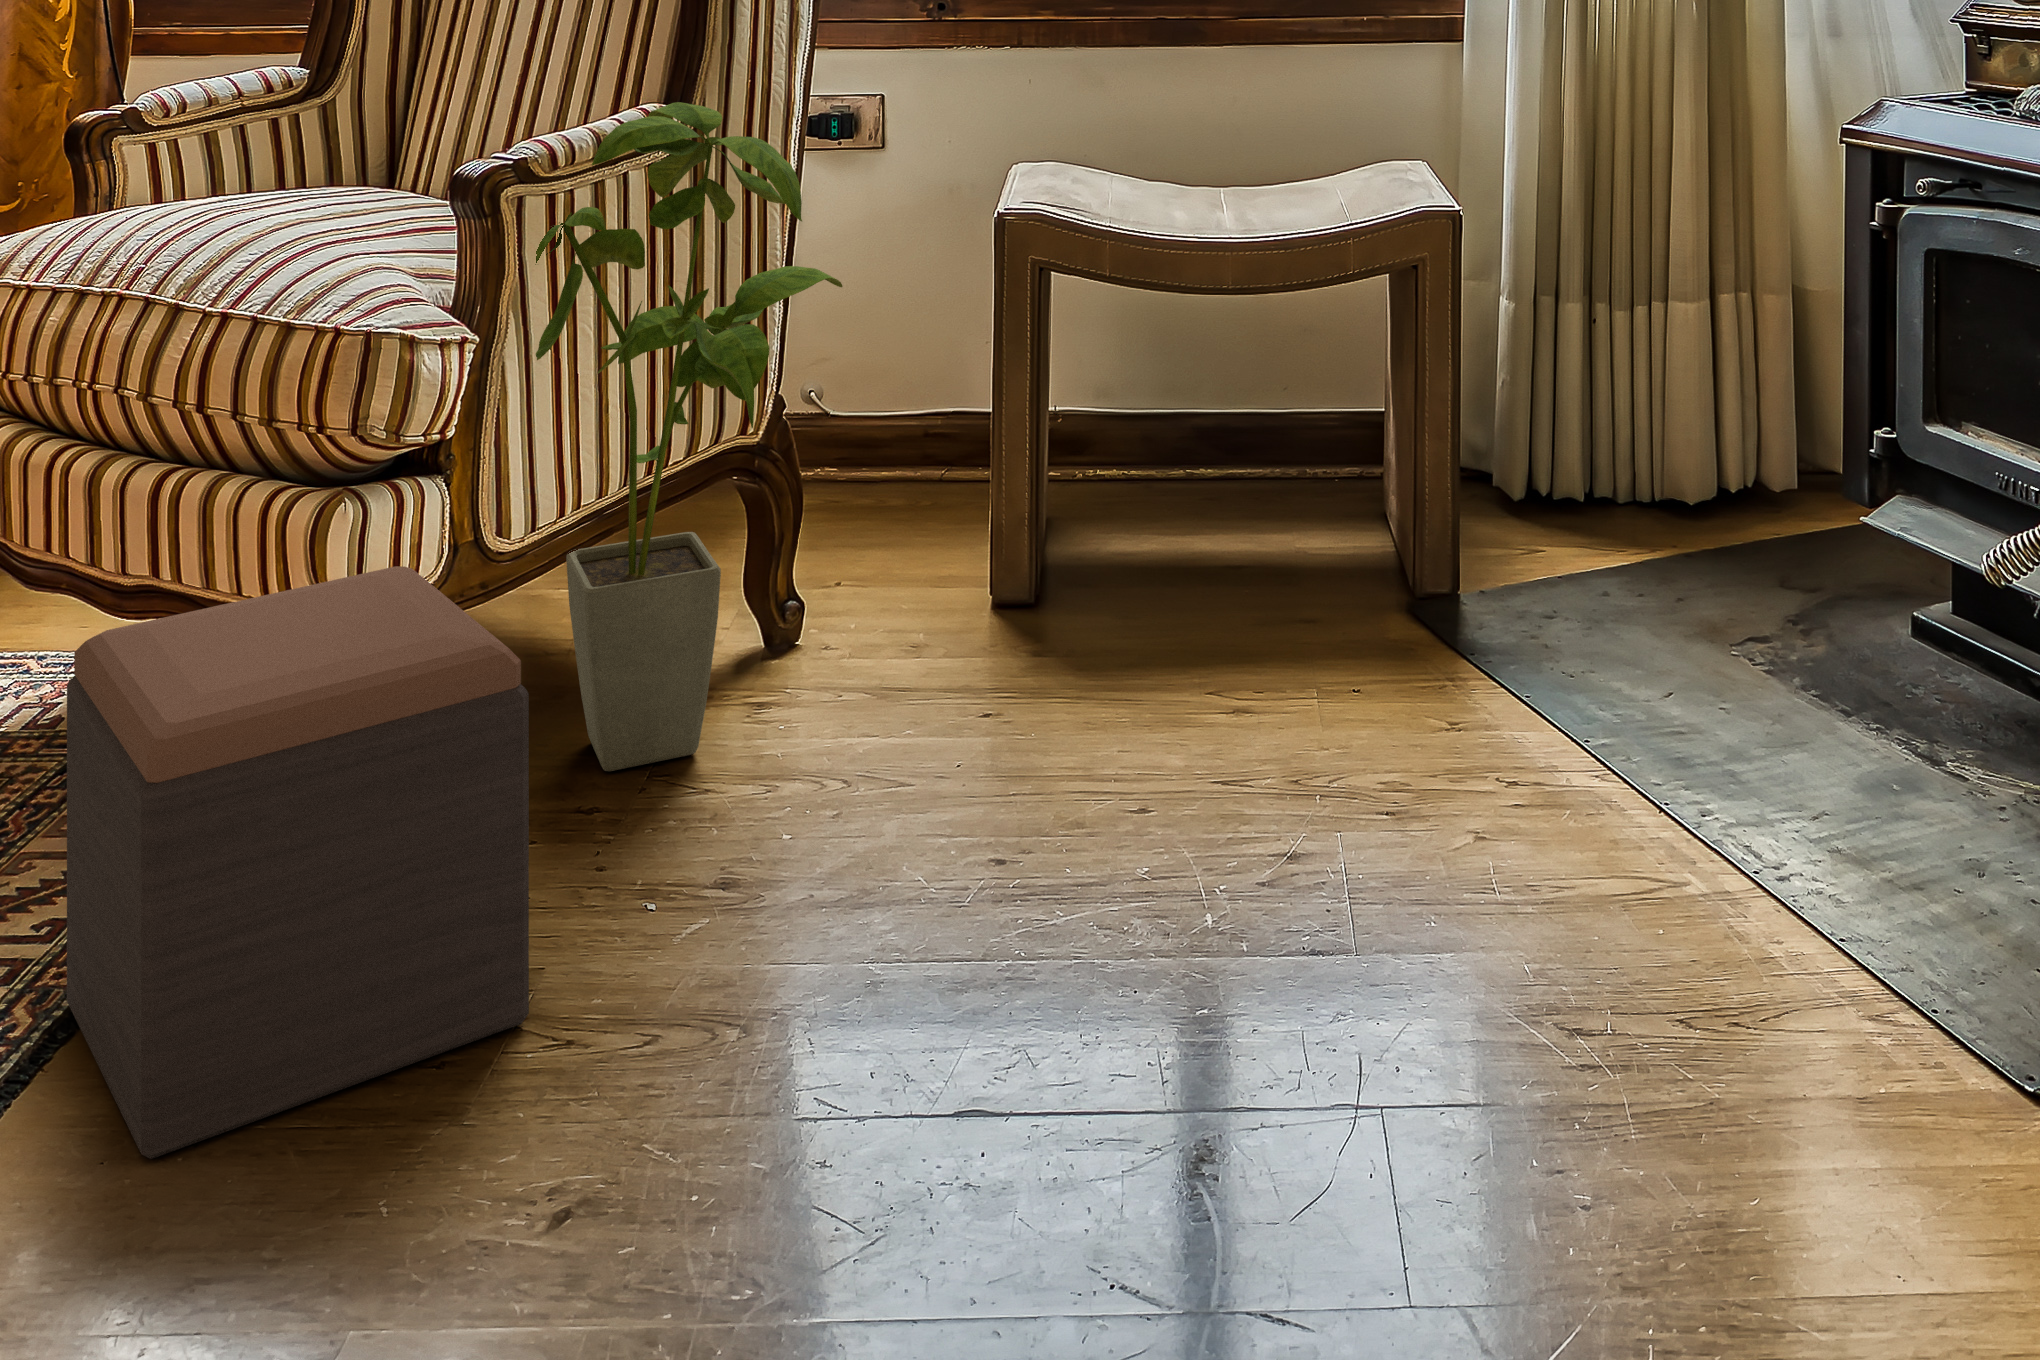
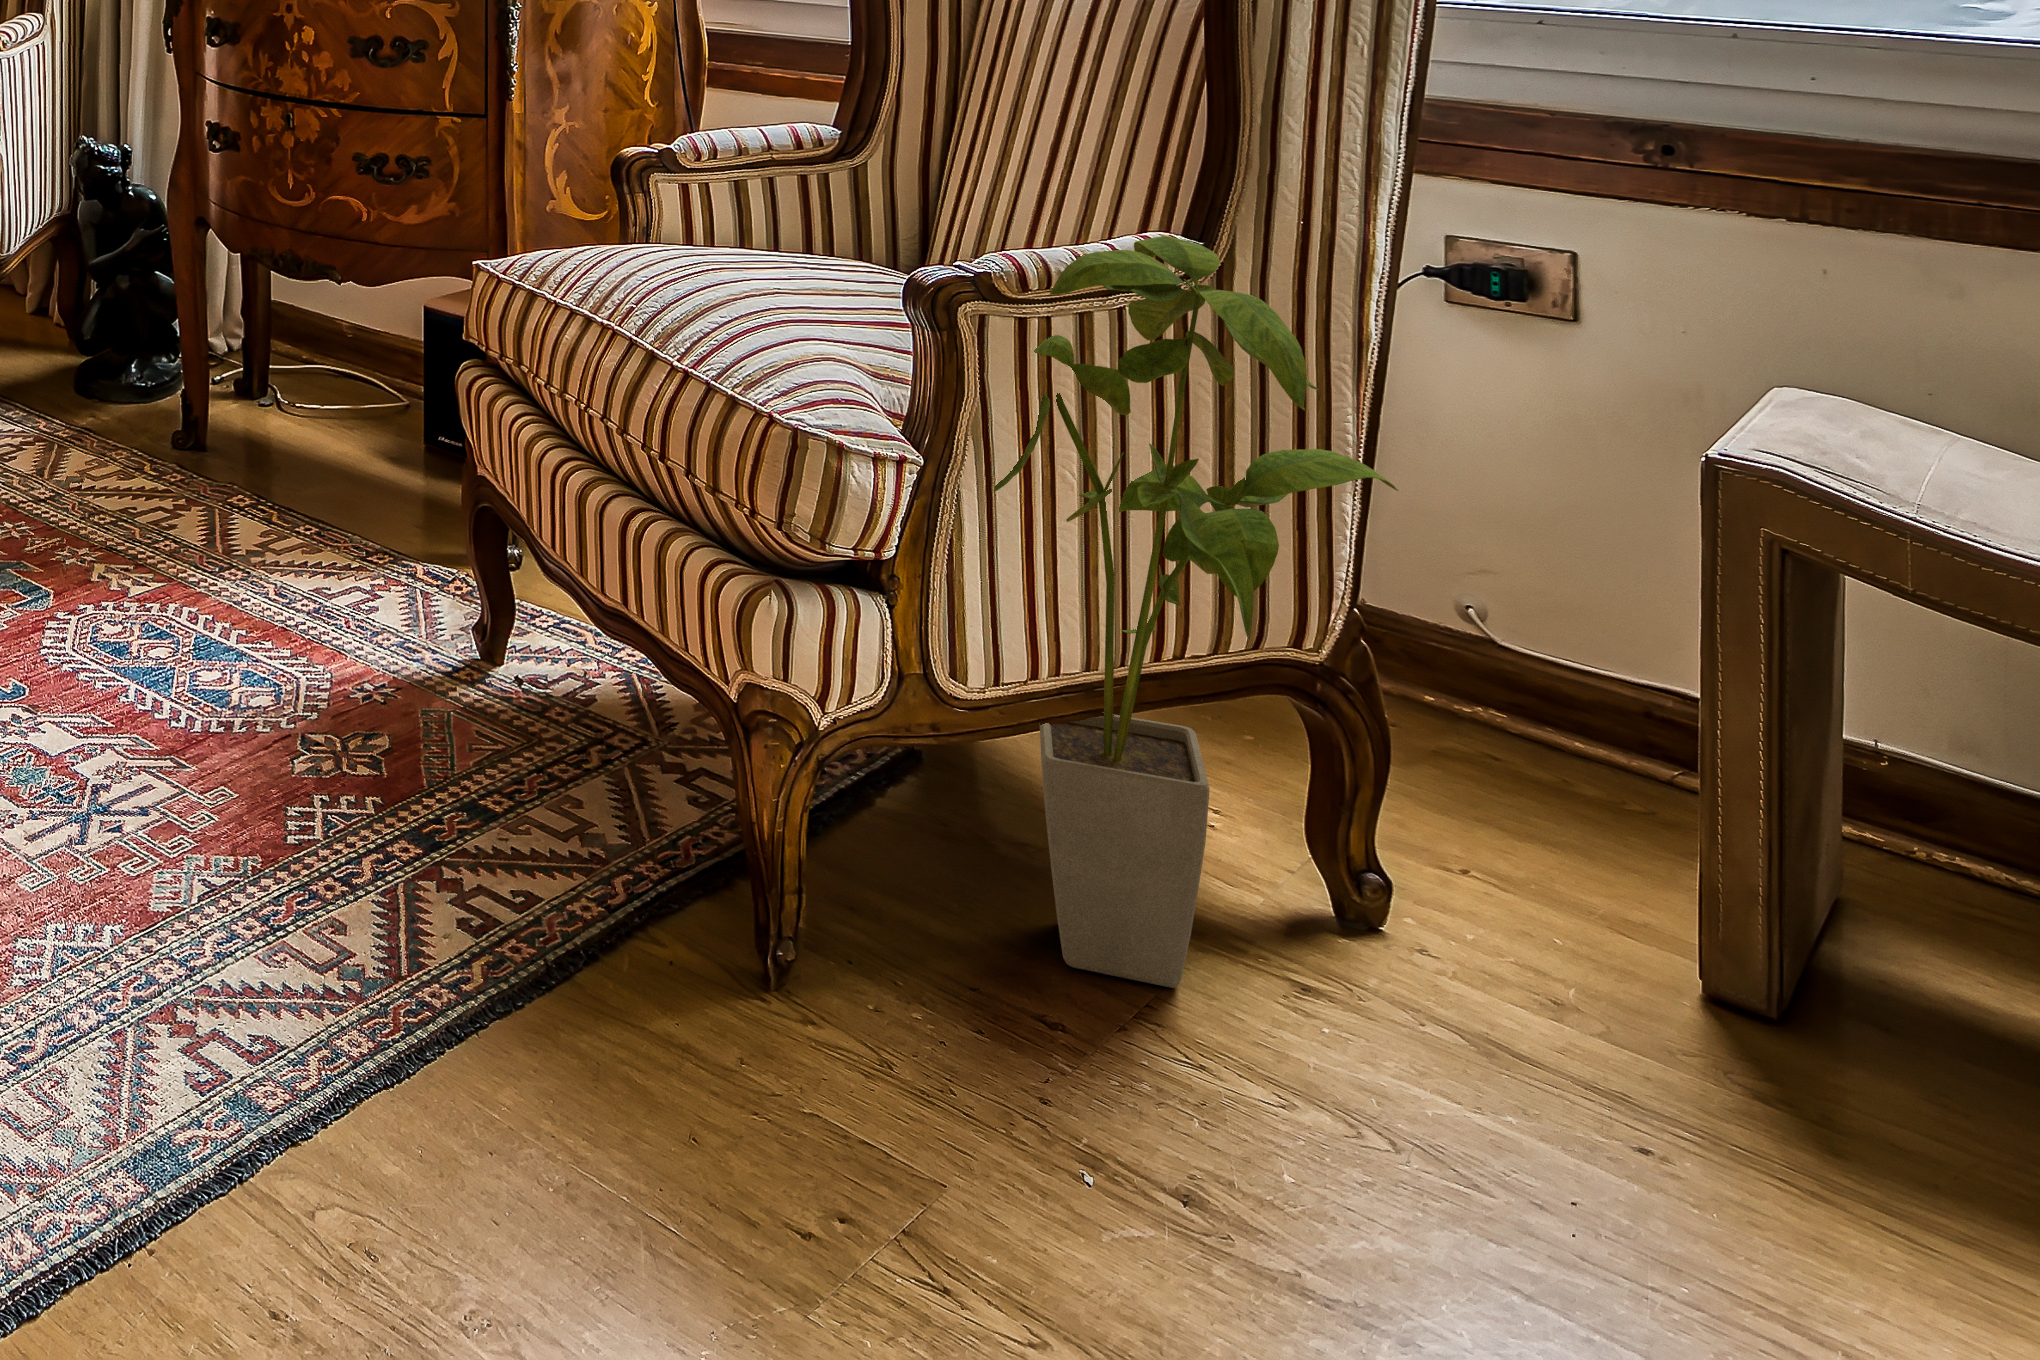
footstool: present [67,566,529,1159] -> none [511,651,904,1223]

